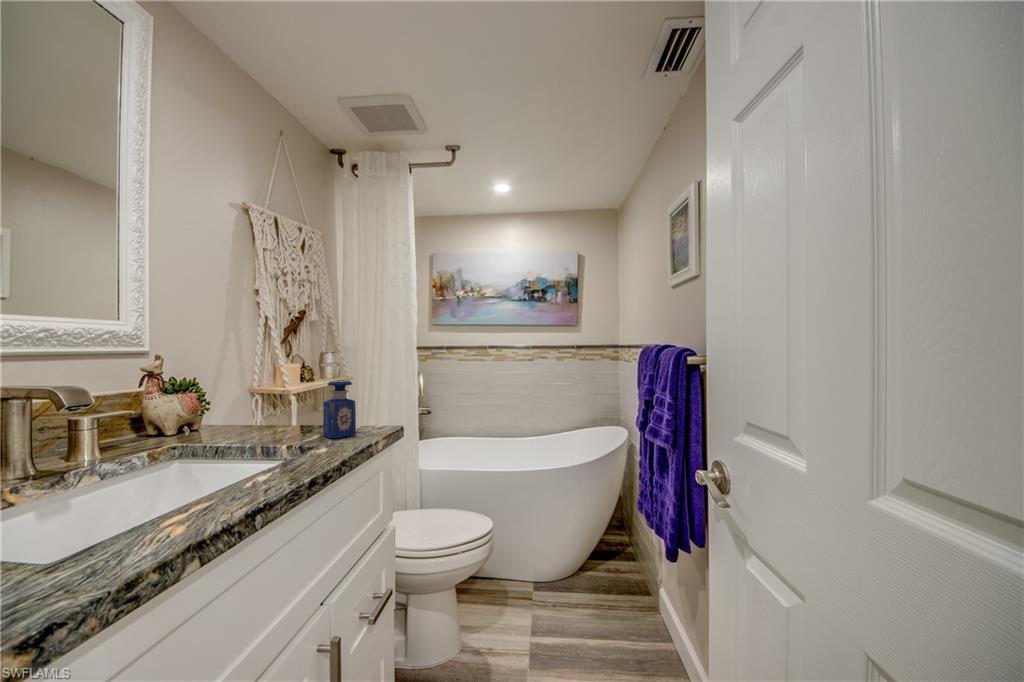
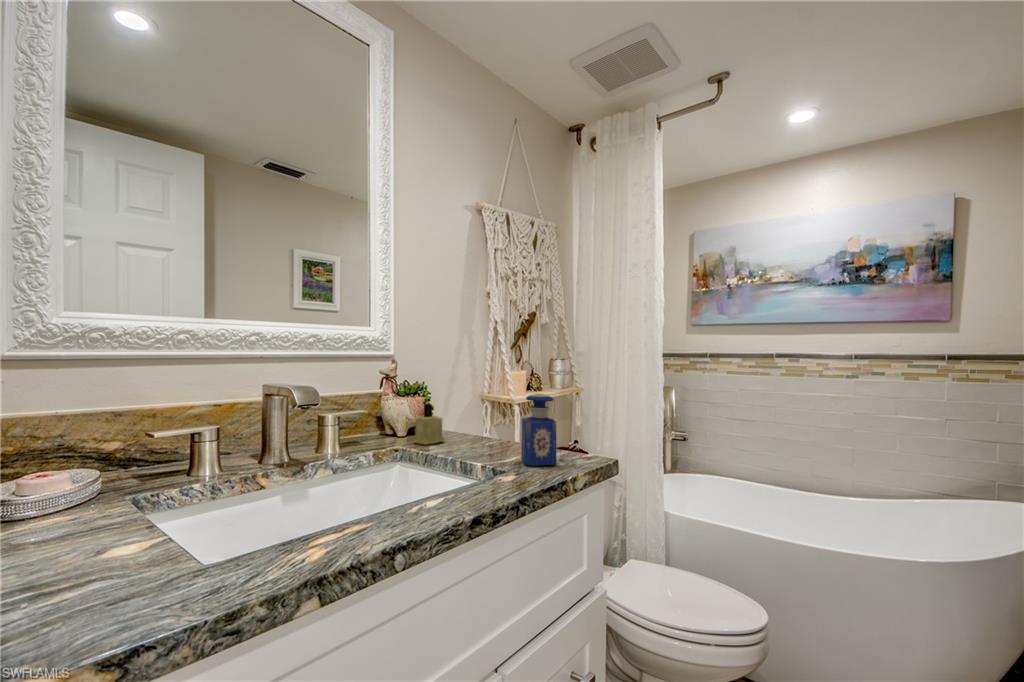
candle: none [194,399,230,438] -> present [414,404,444,444]

